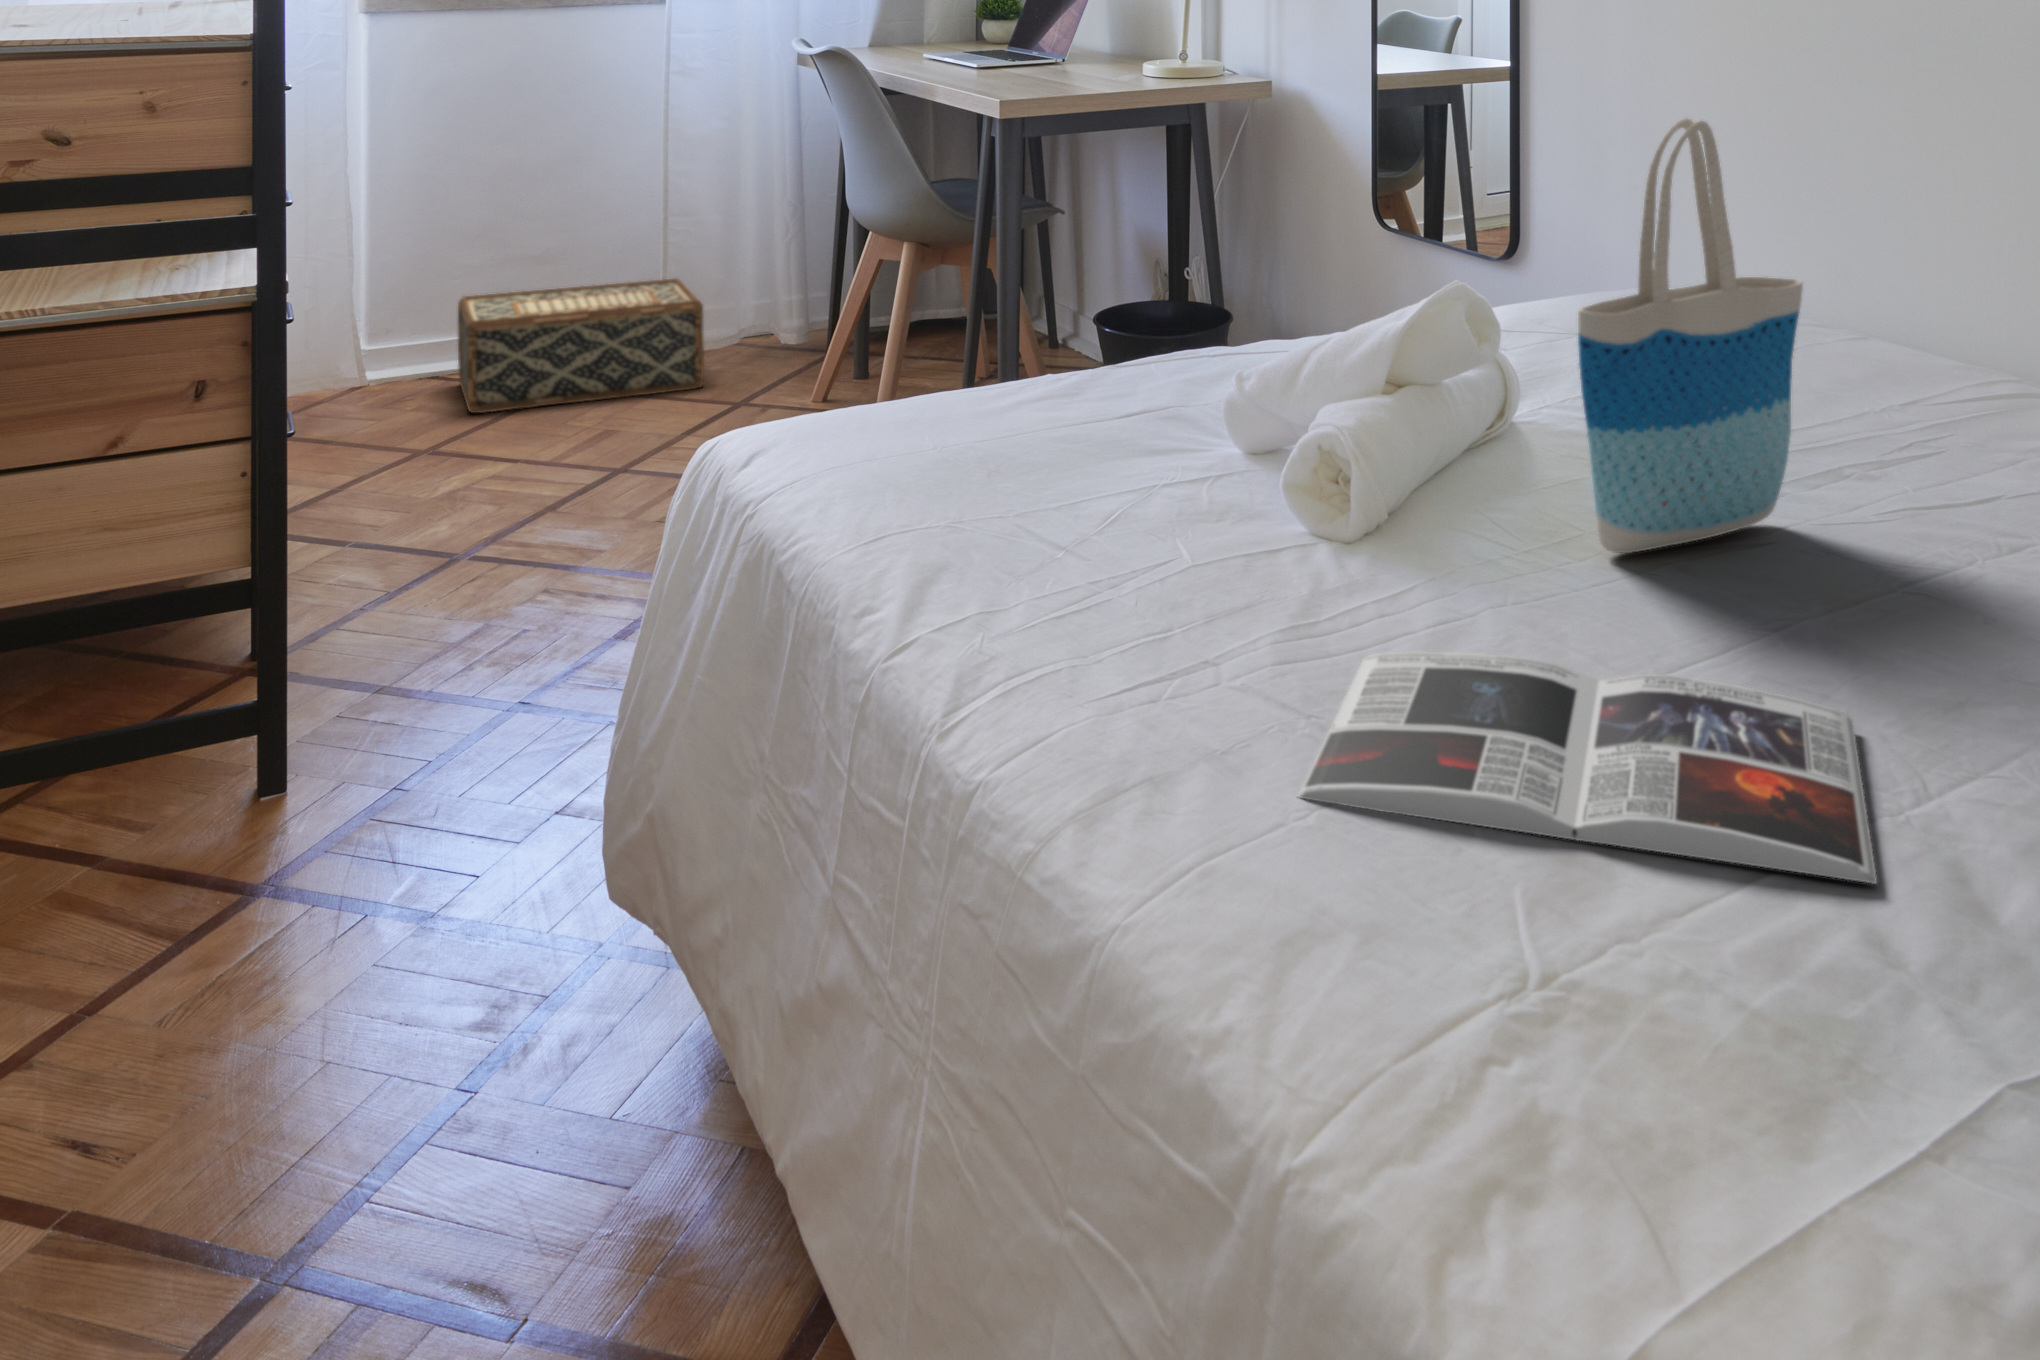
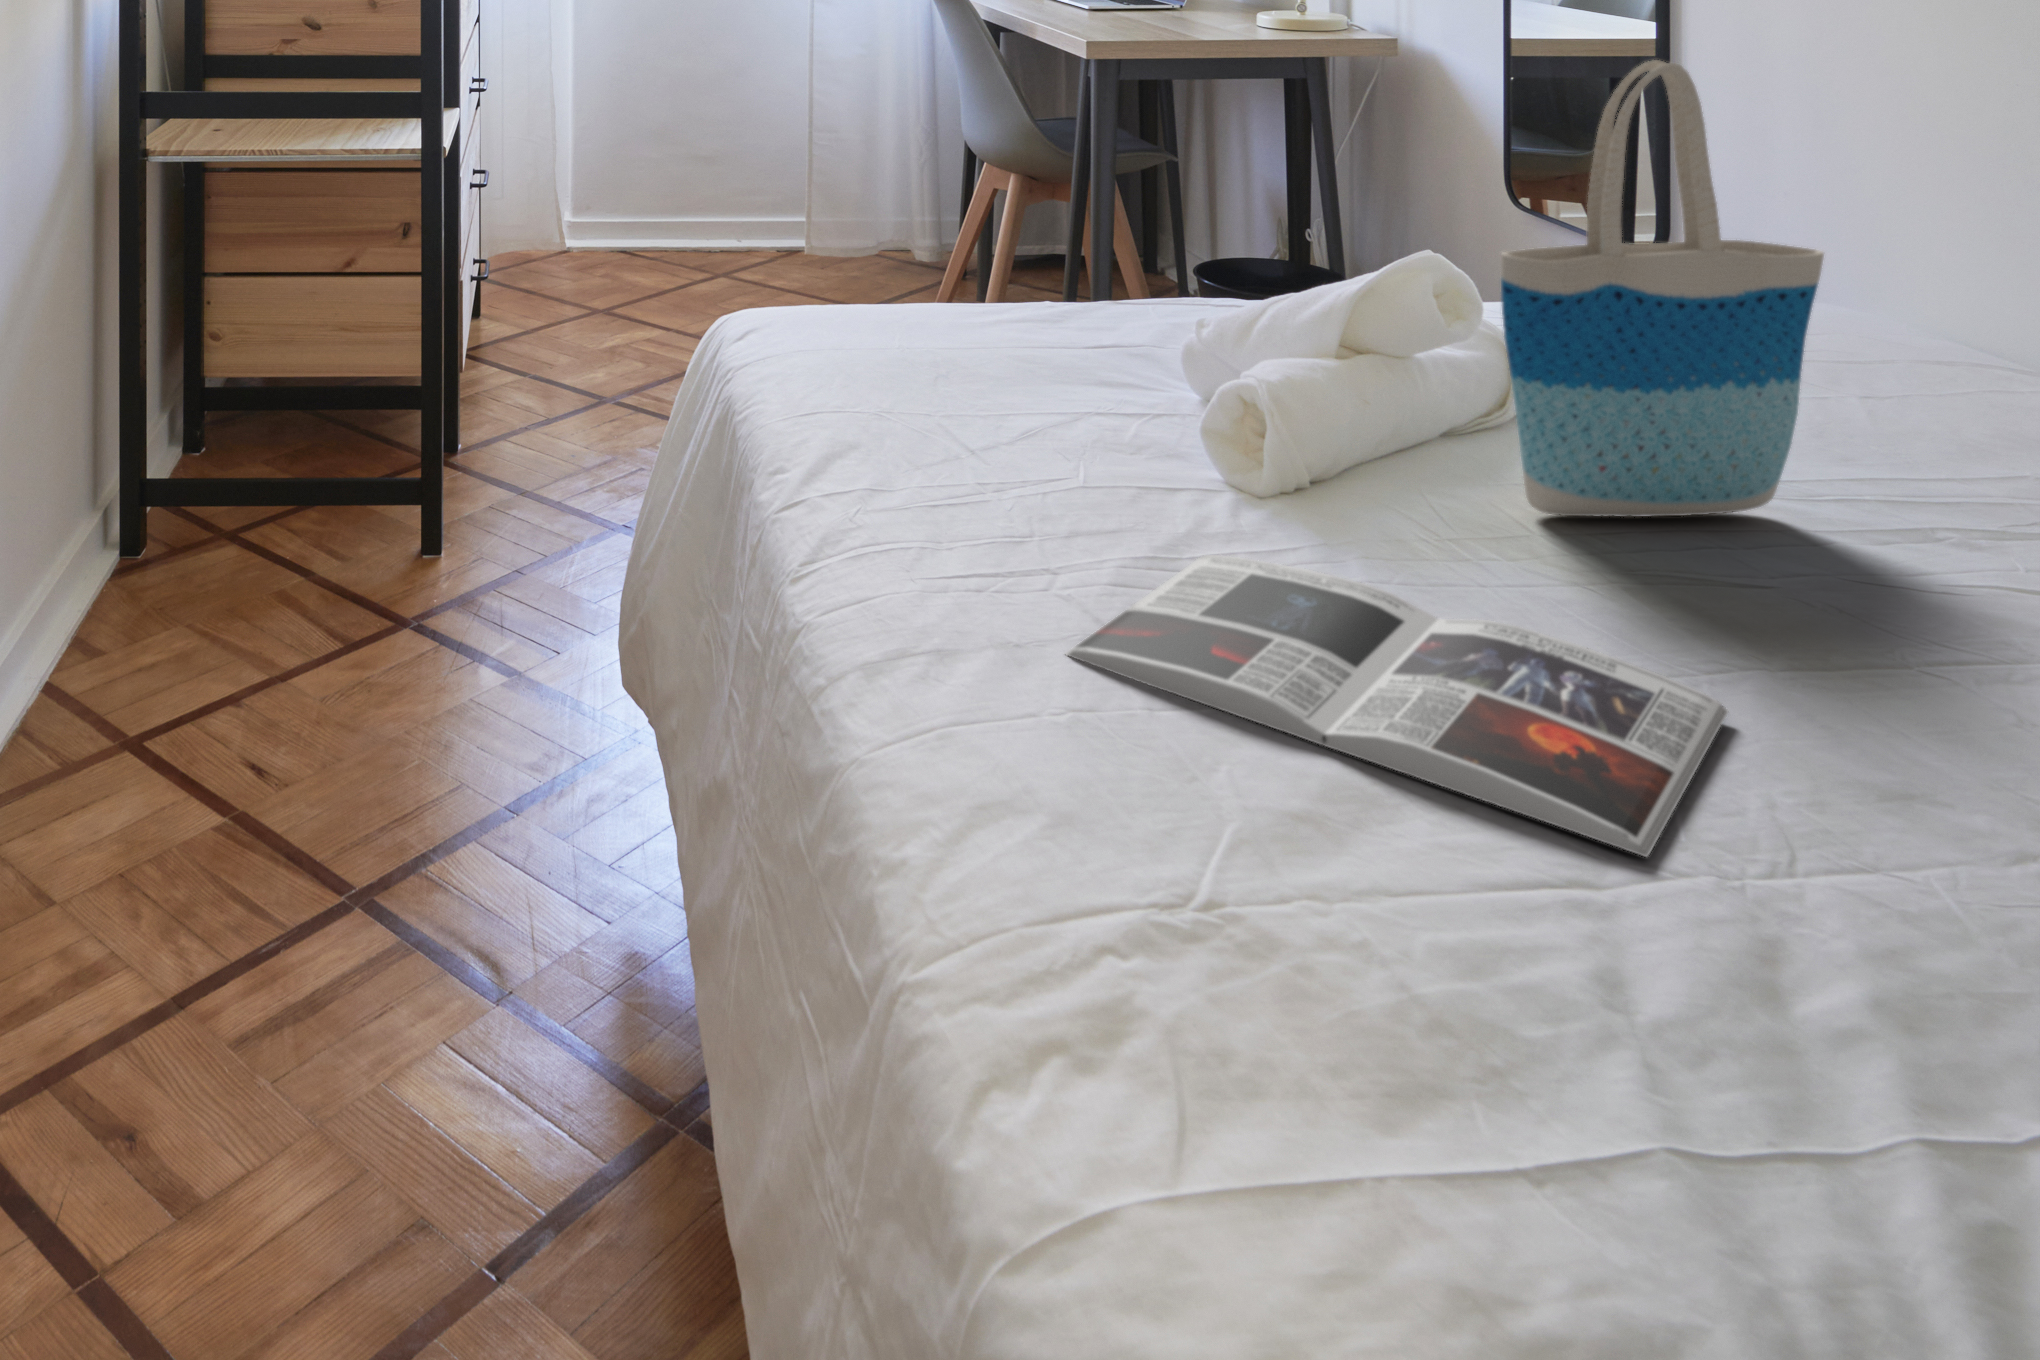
woven basket: present [458,278,704,413] -> none [638,185,837,285]

